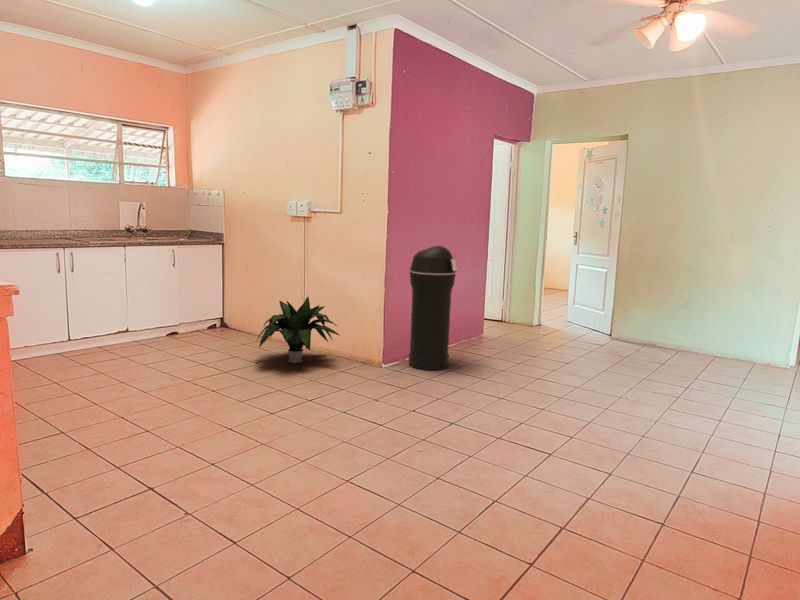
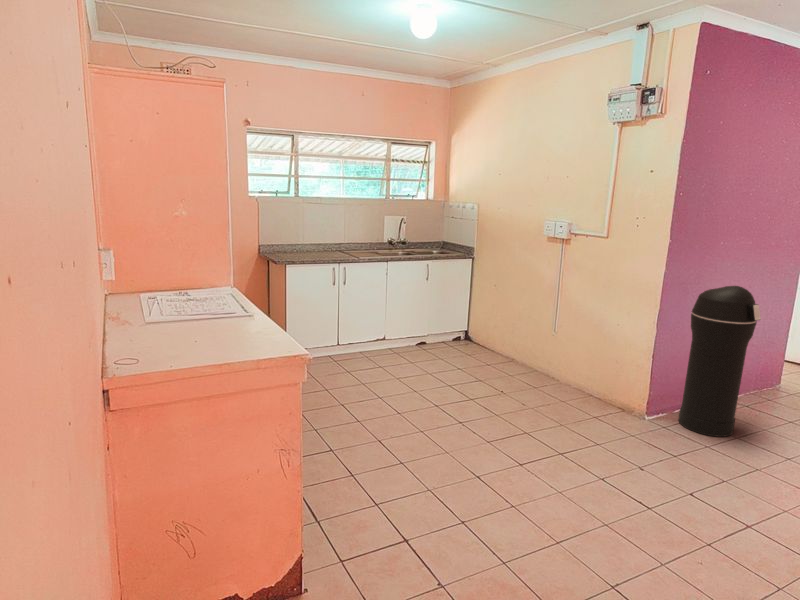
potted plant: present [257,297,339,363] -> none [502,329,597,400]

